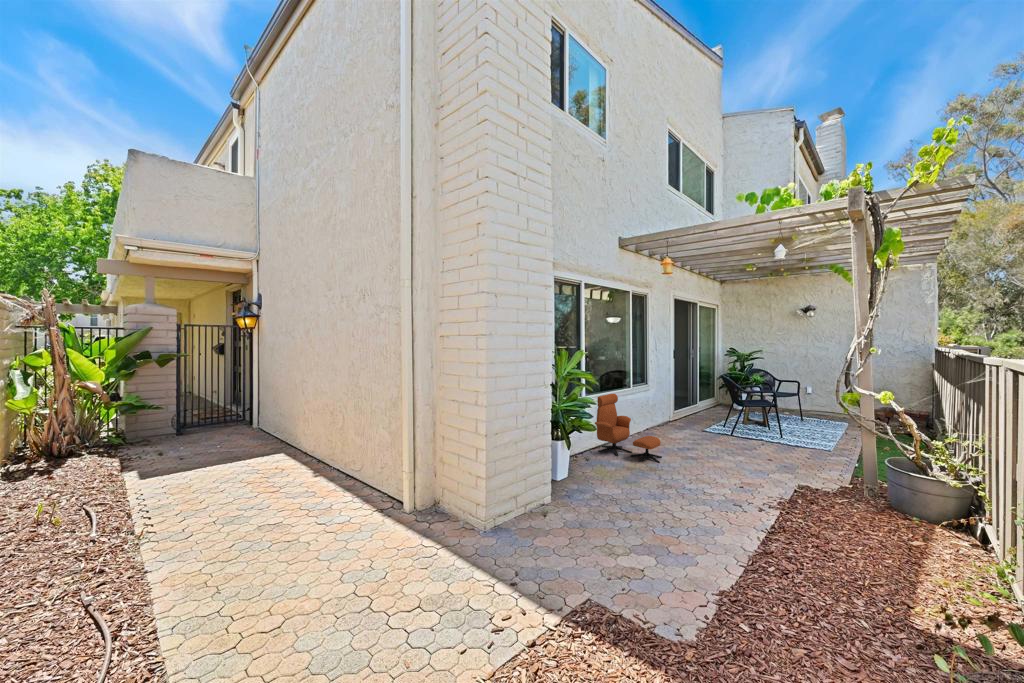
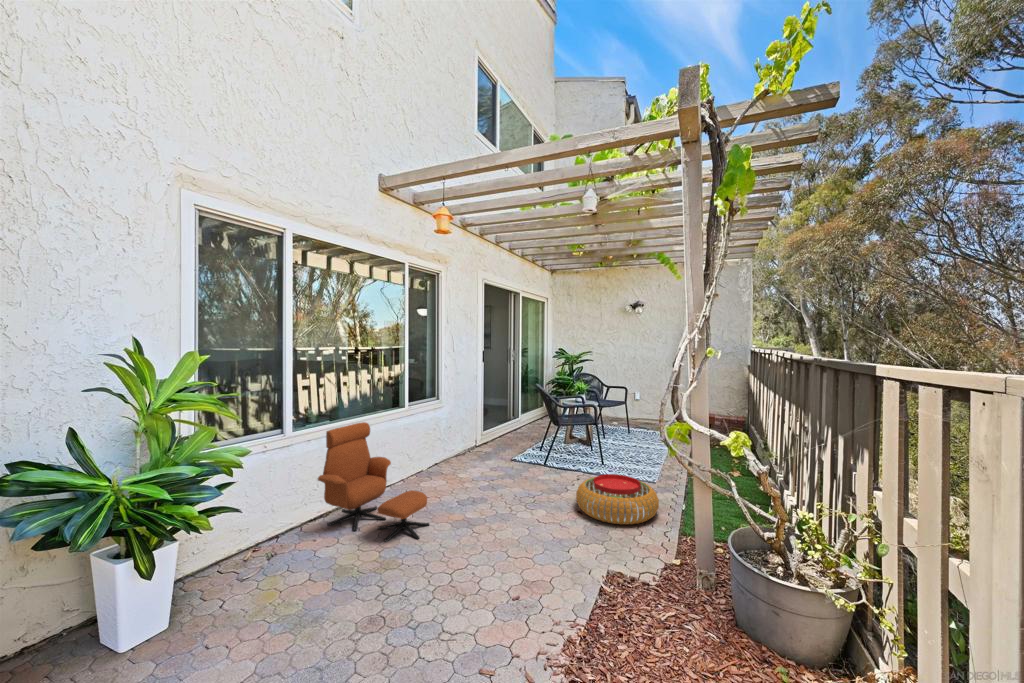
pouf: none [764,438,834,471] -> present [576,474,659,525]

